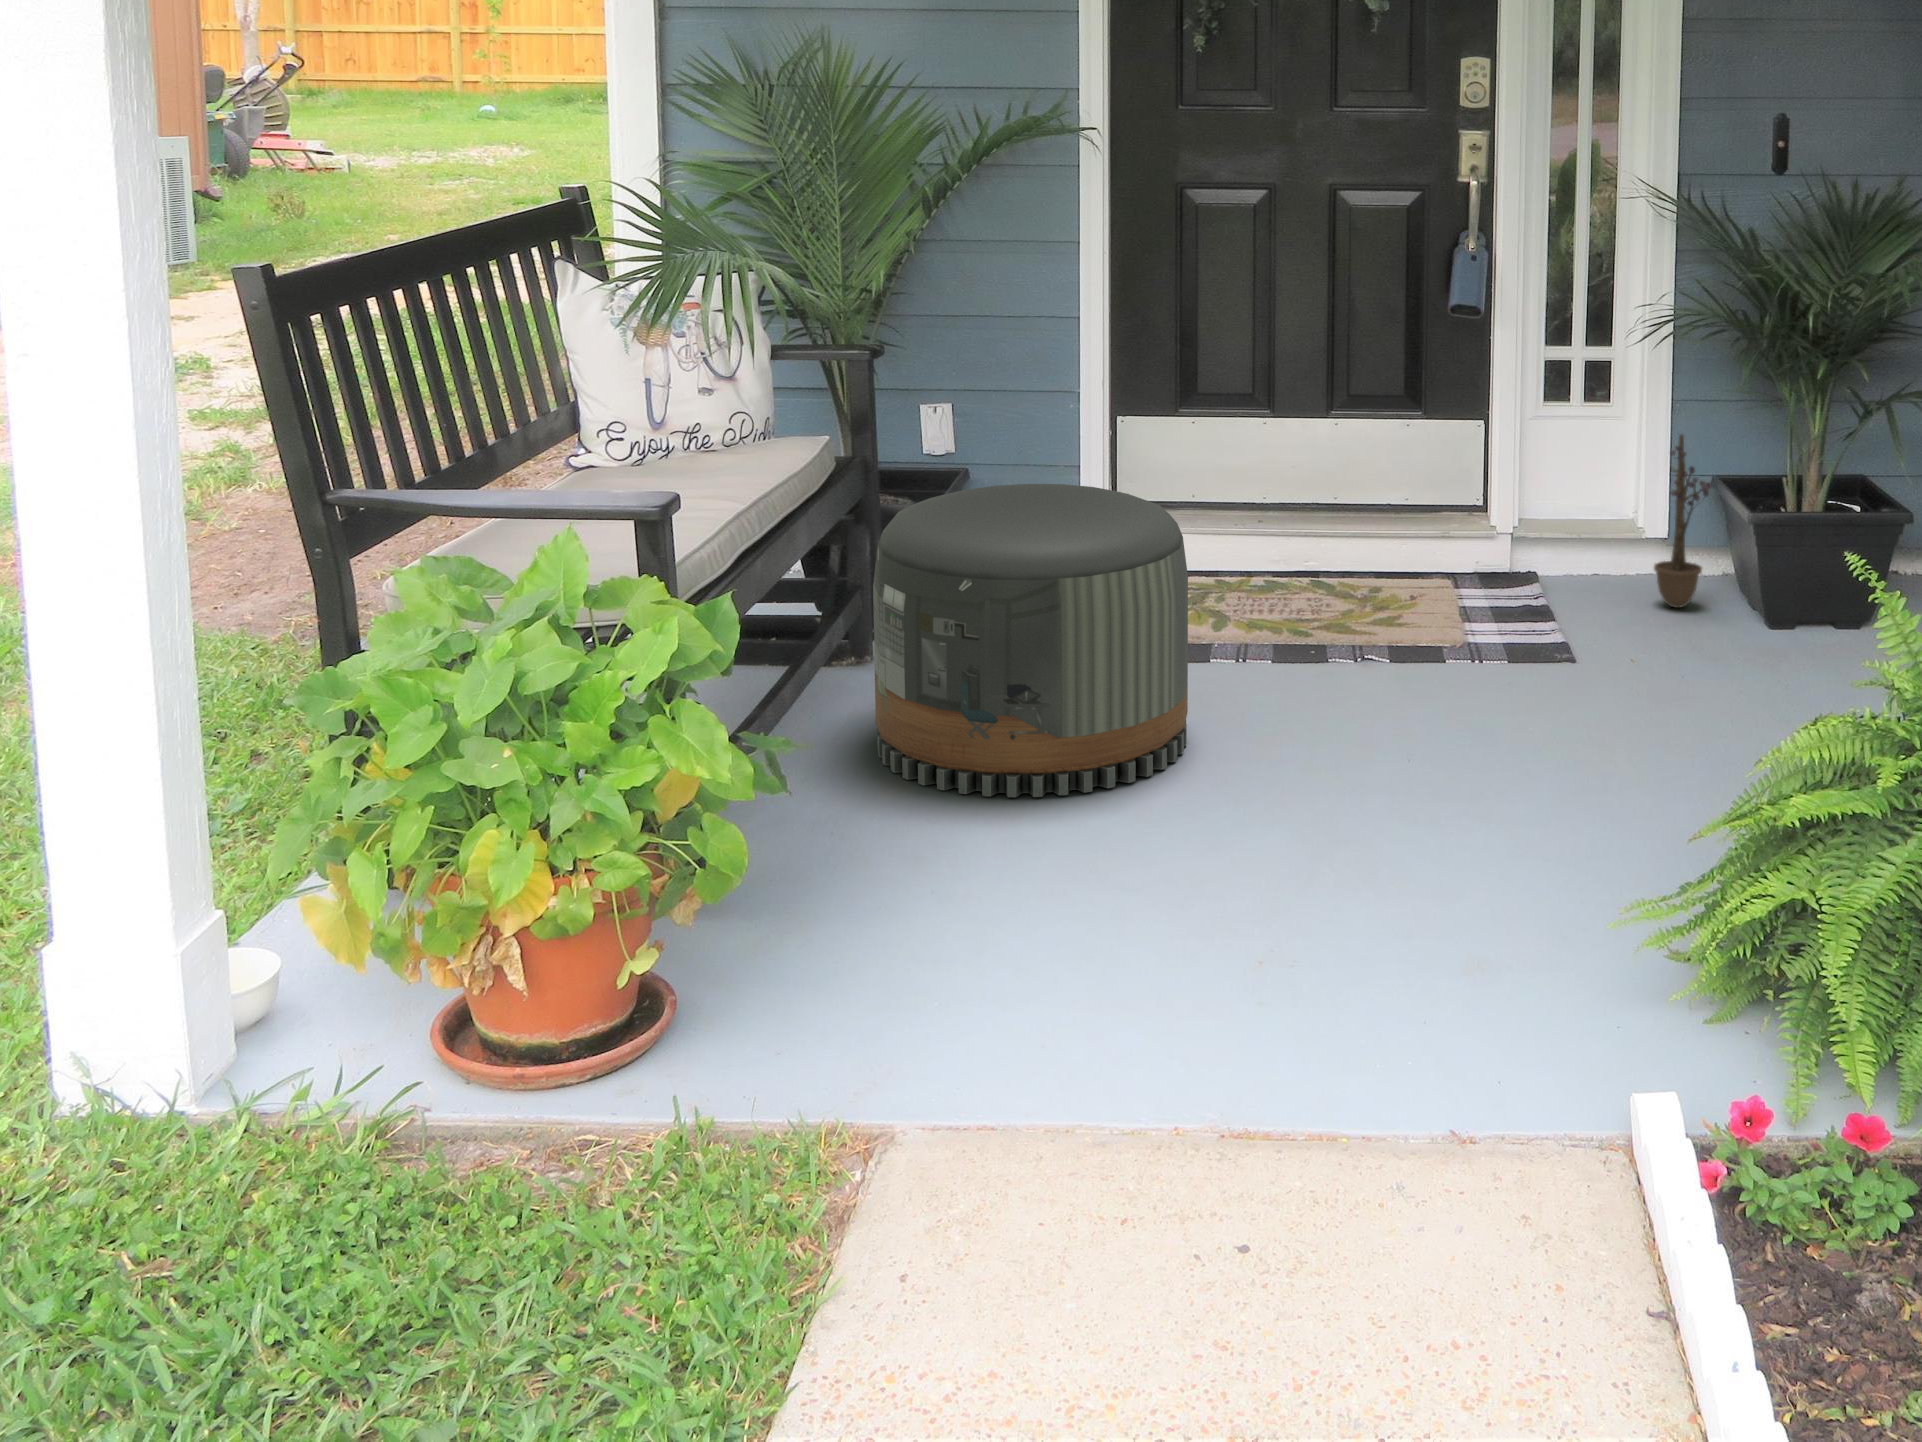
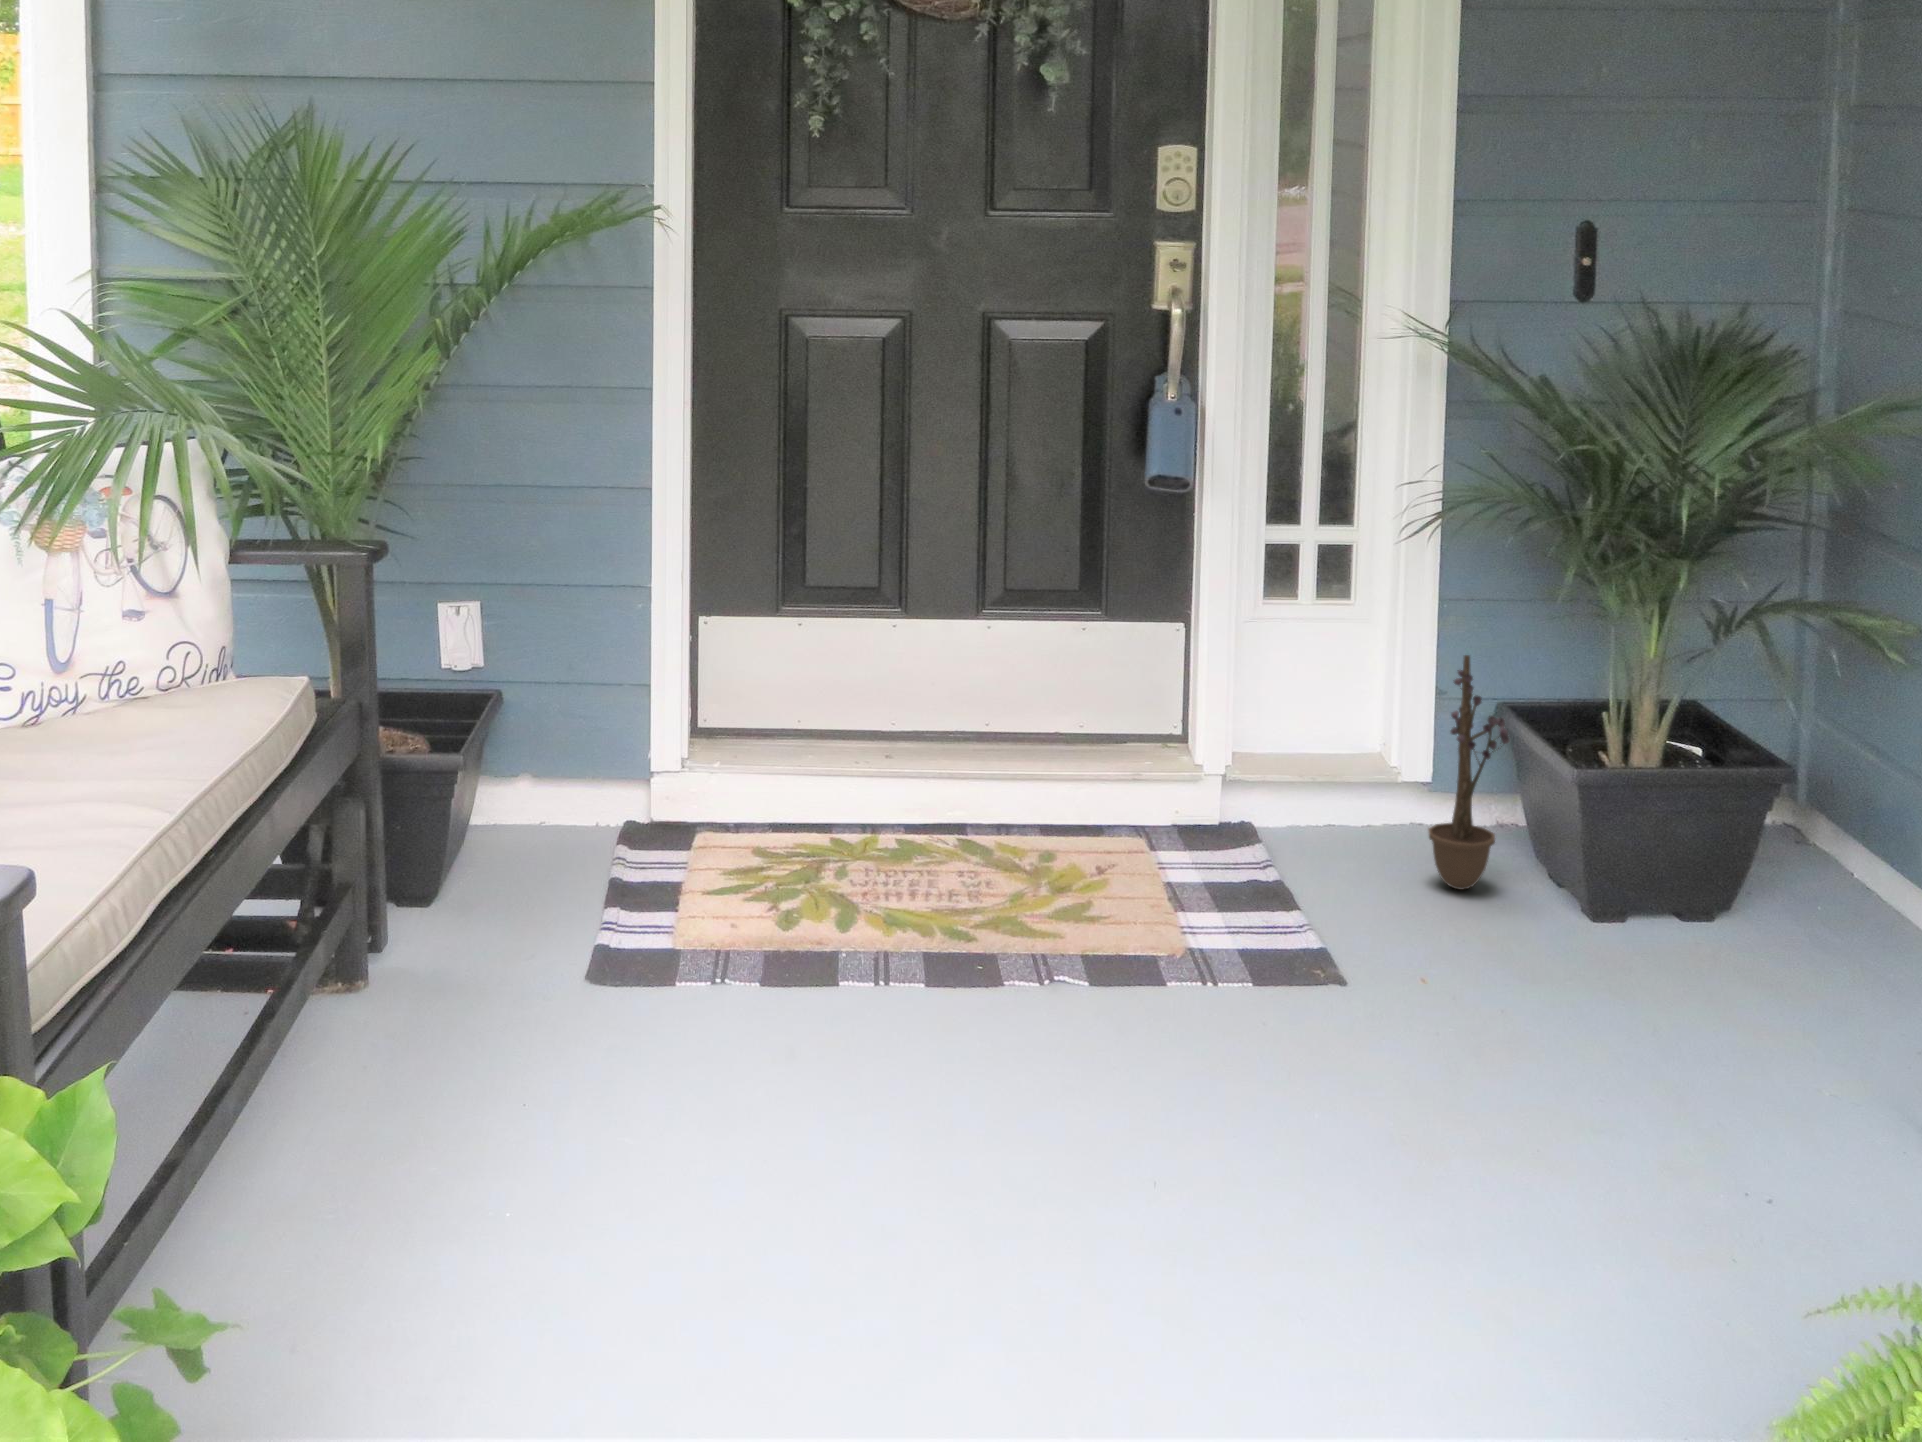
pouf: present [873,484,1188,797] -> none [357,760,816,1265]

